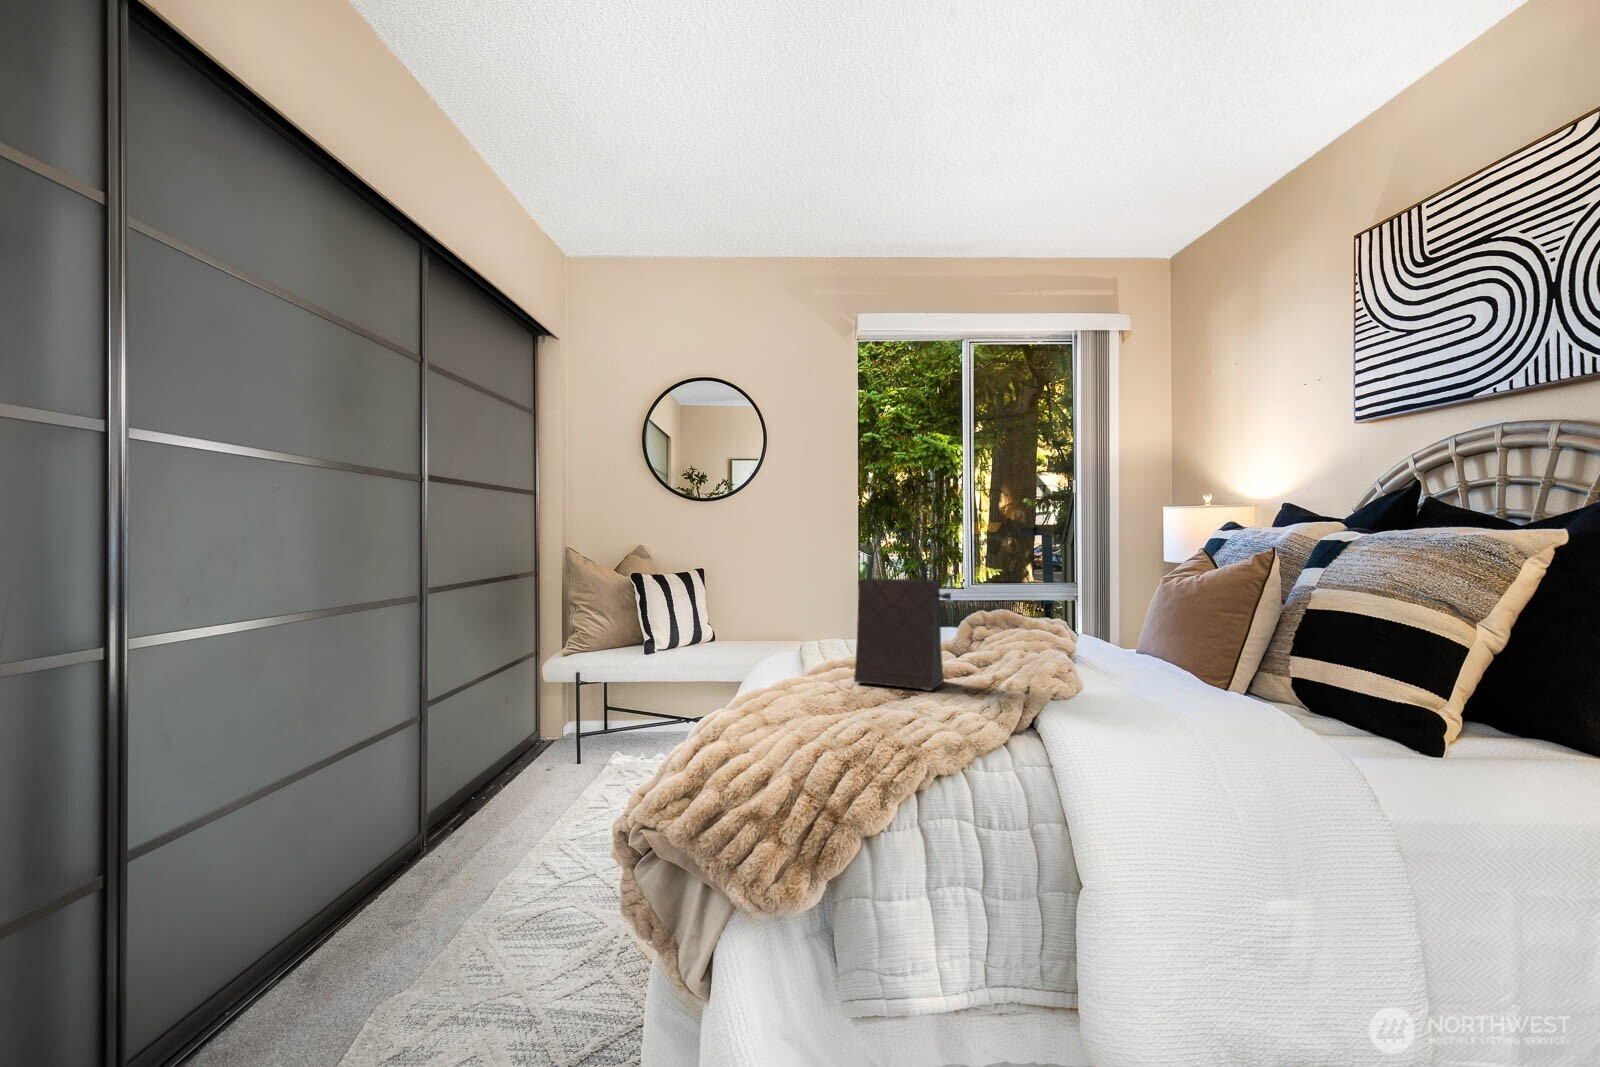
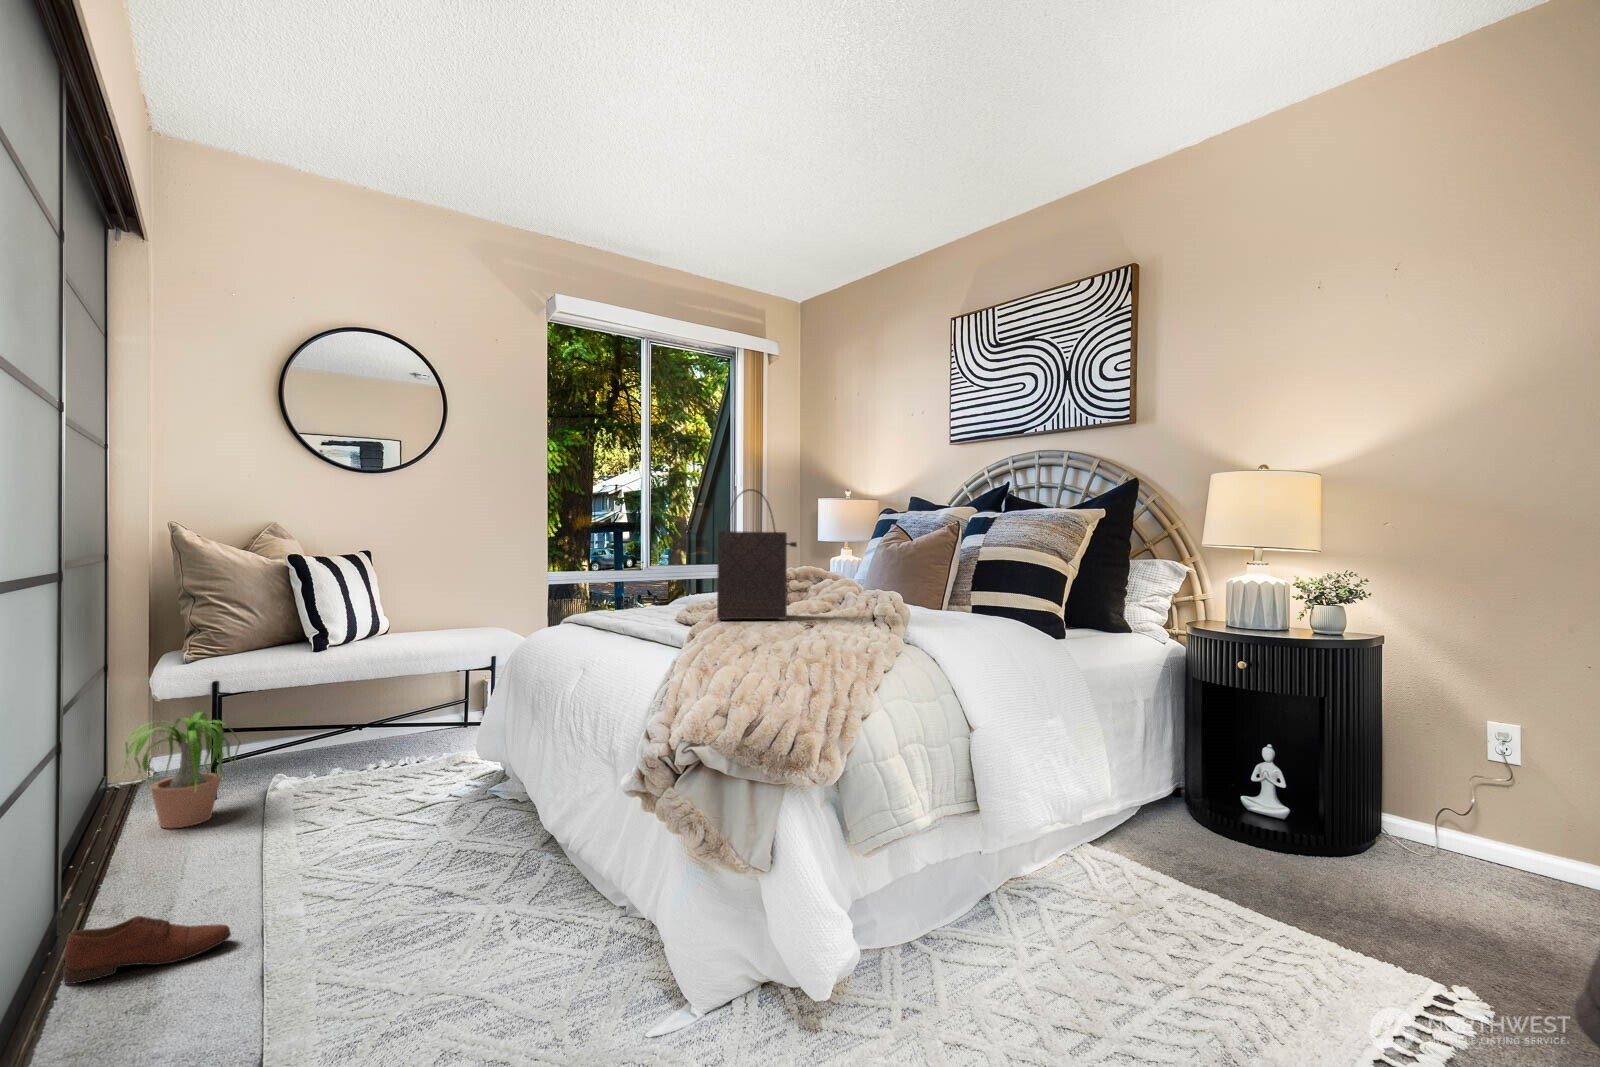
potted plant: none [489,700,584,790] -> present [123,712,241,828]
shoe: none [376,875,477,919] -> present [63,916,231,984]

